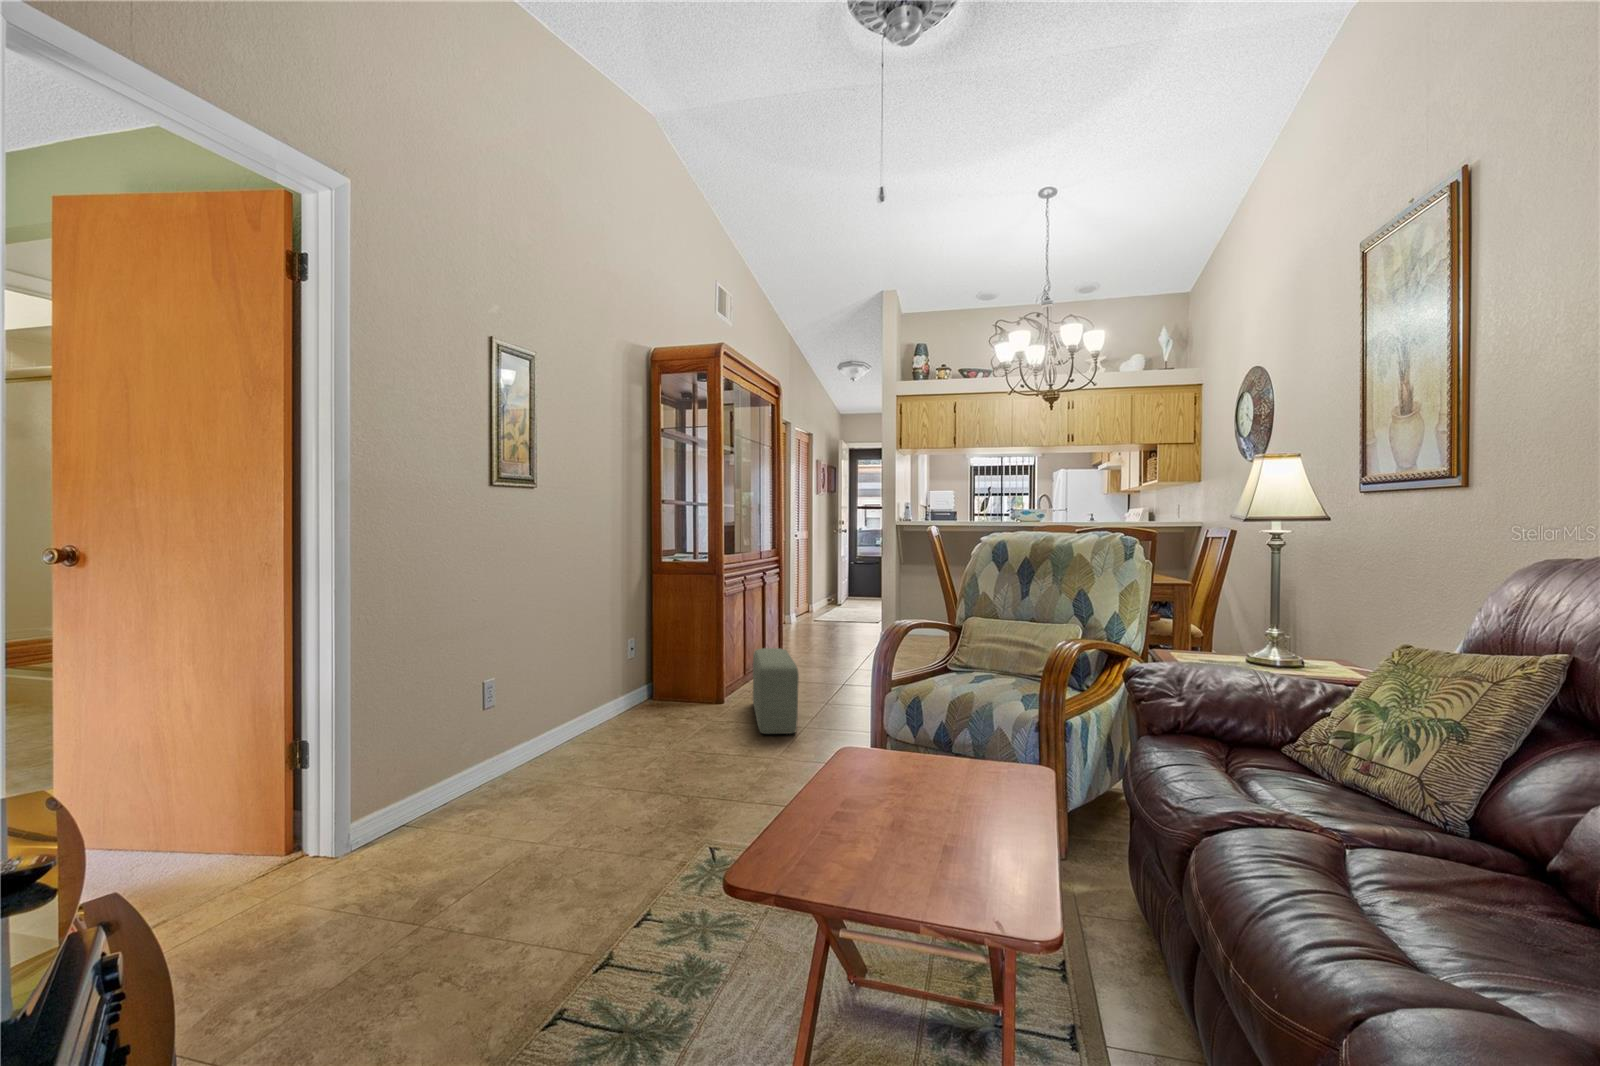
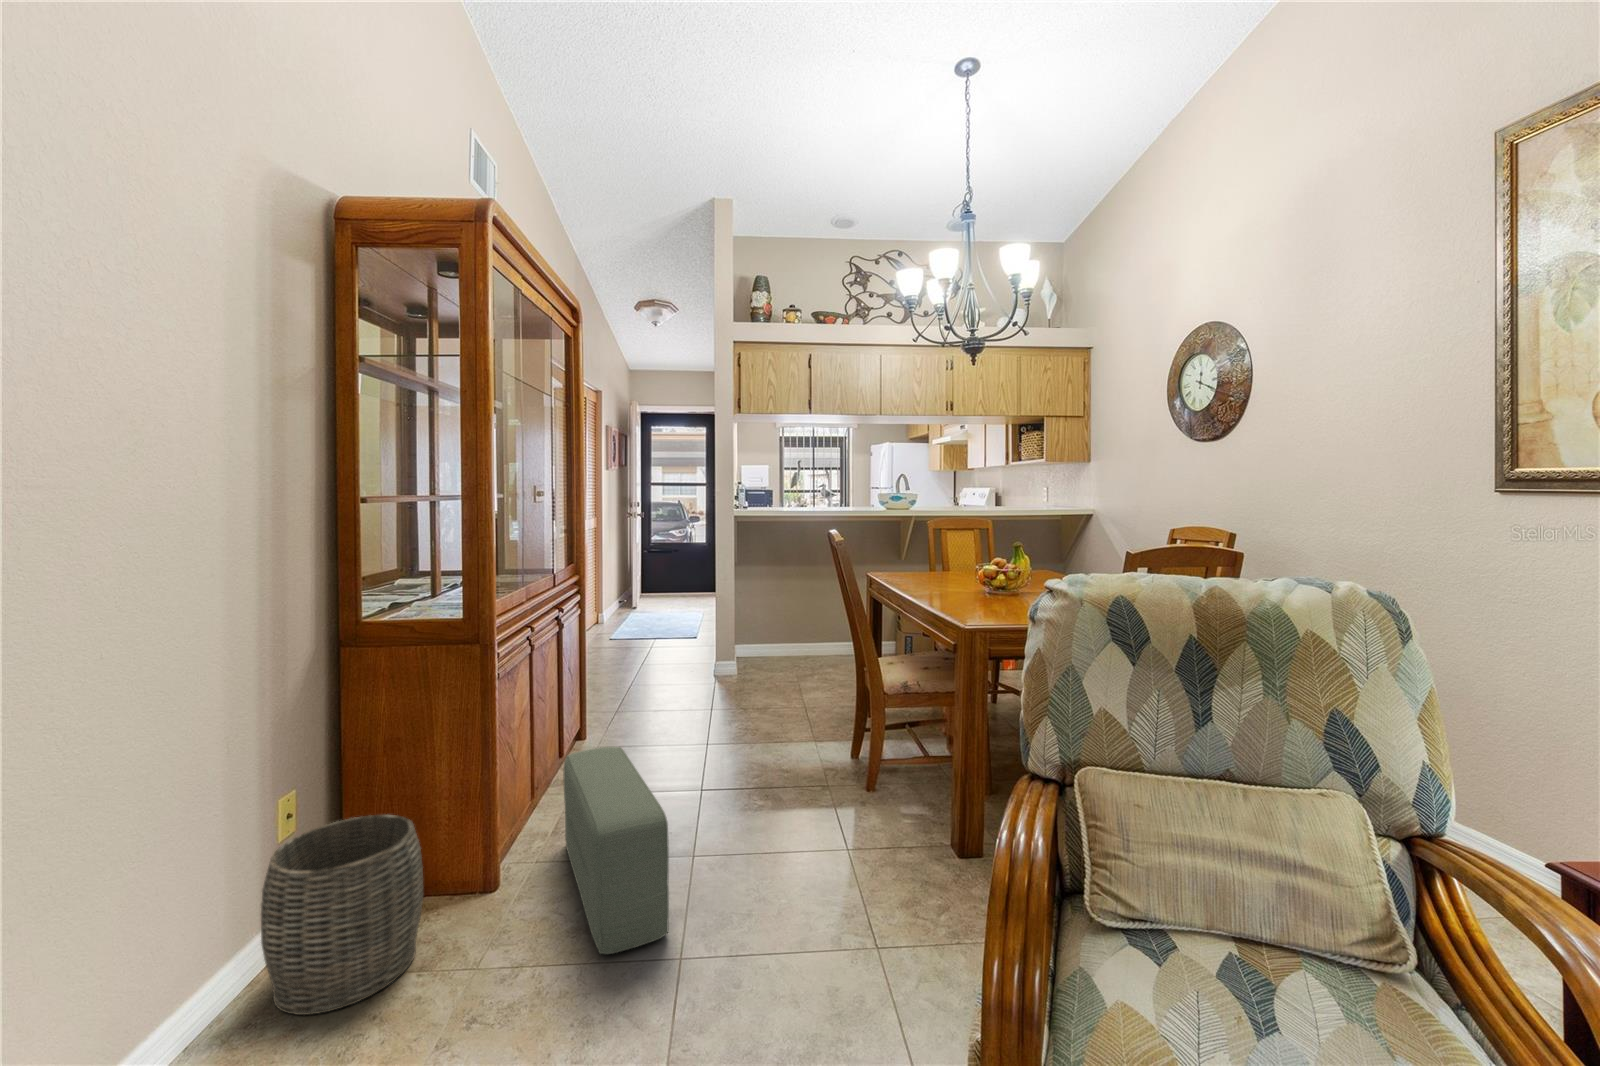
woven basket: none [616,656,681,731] -> present [261,815,423,1015]

